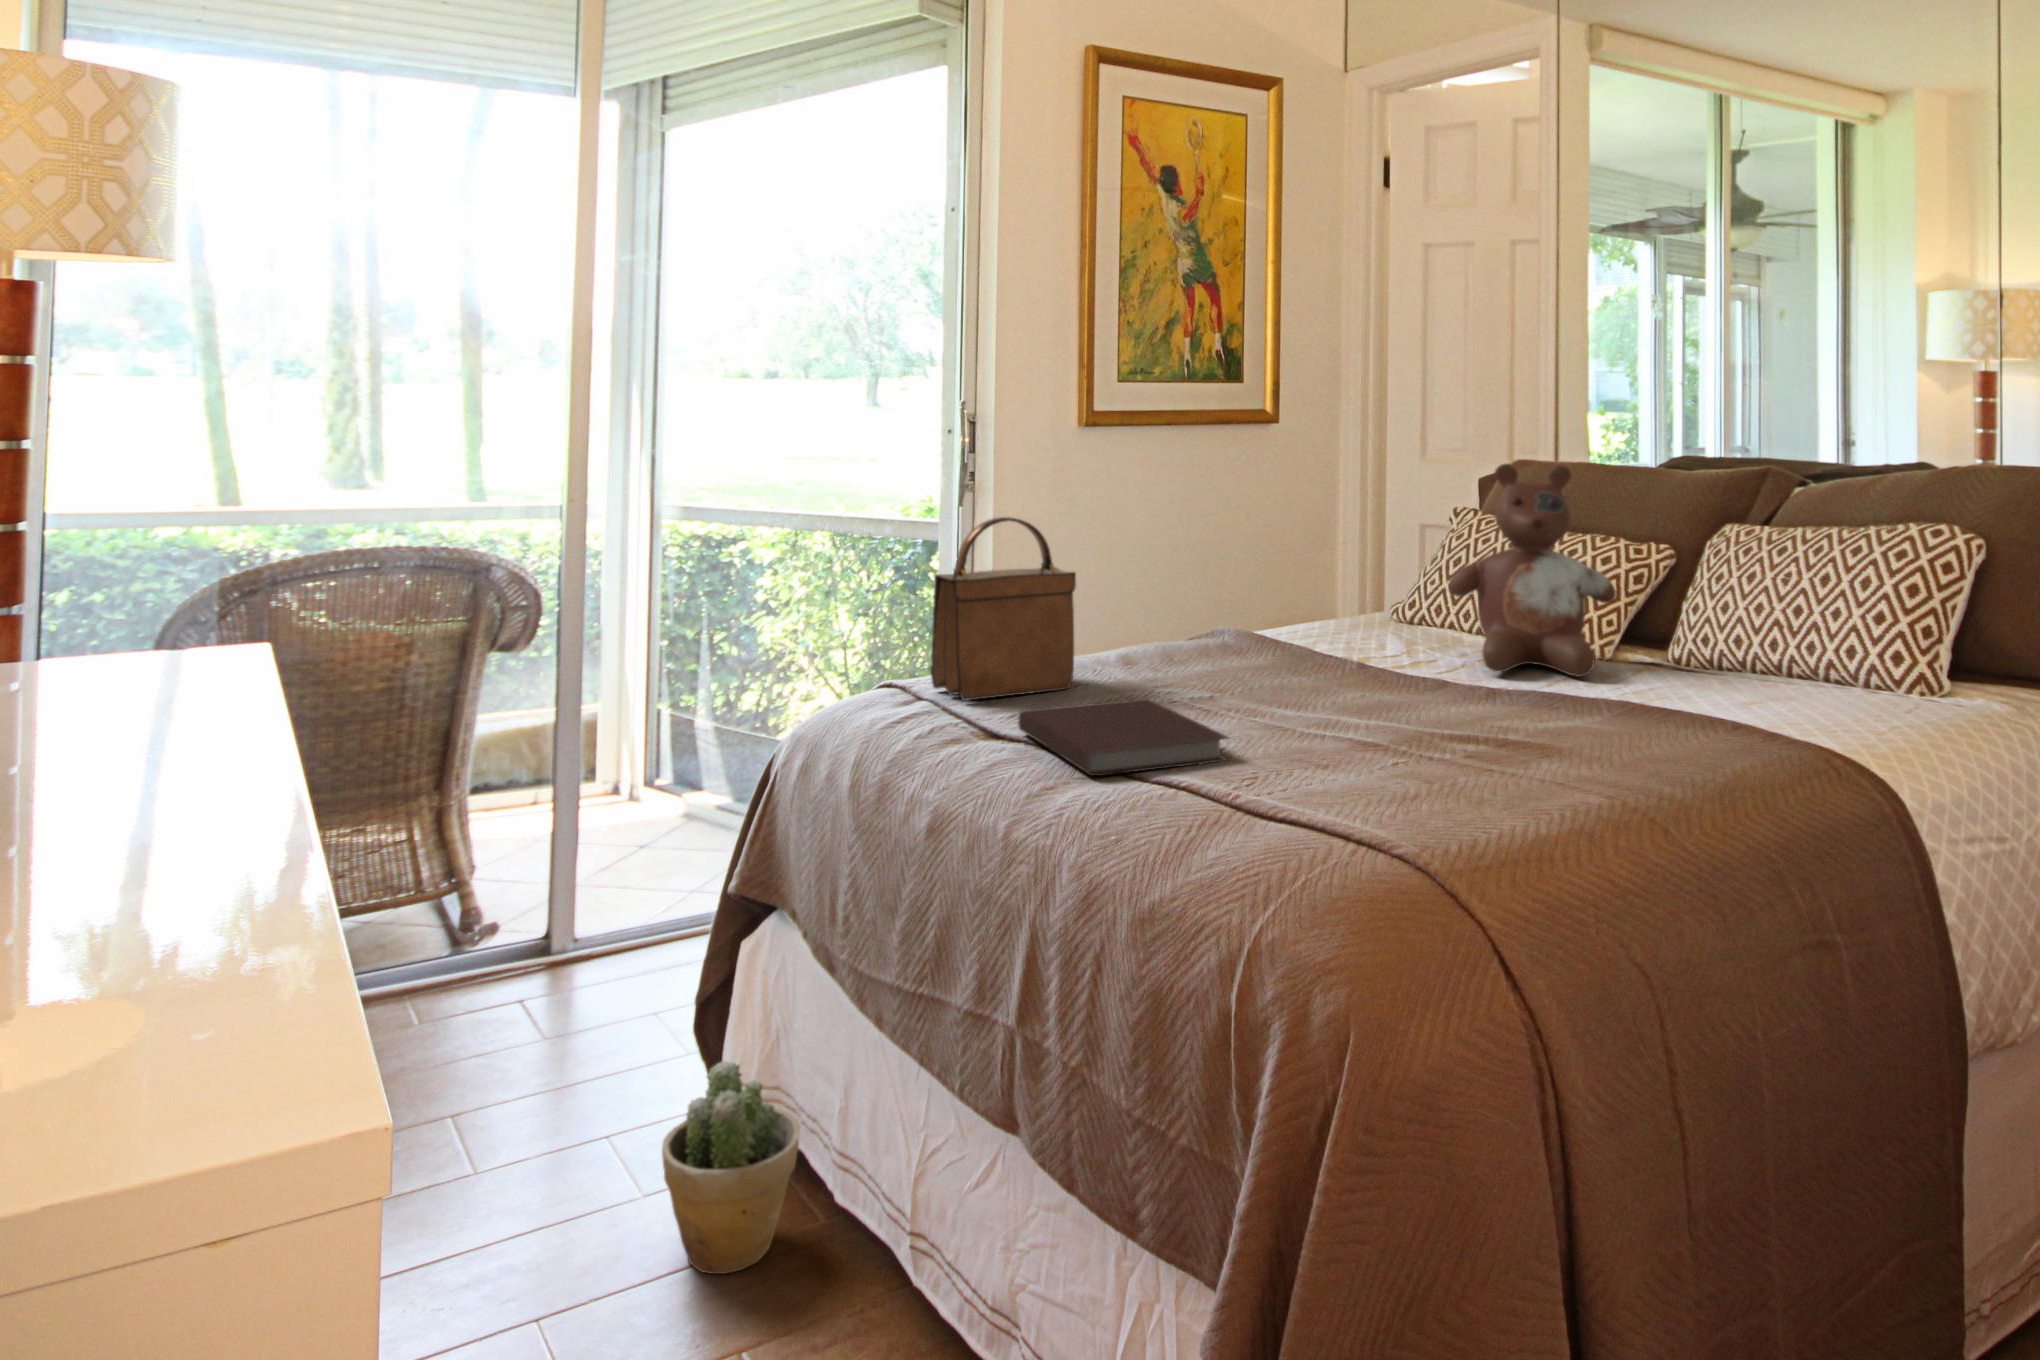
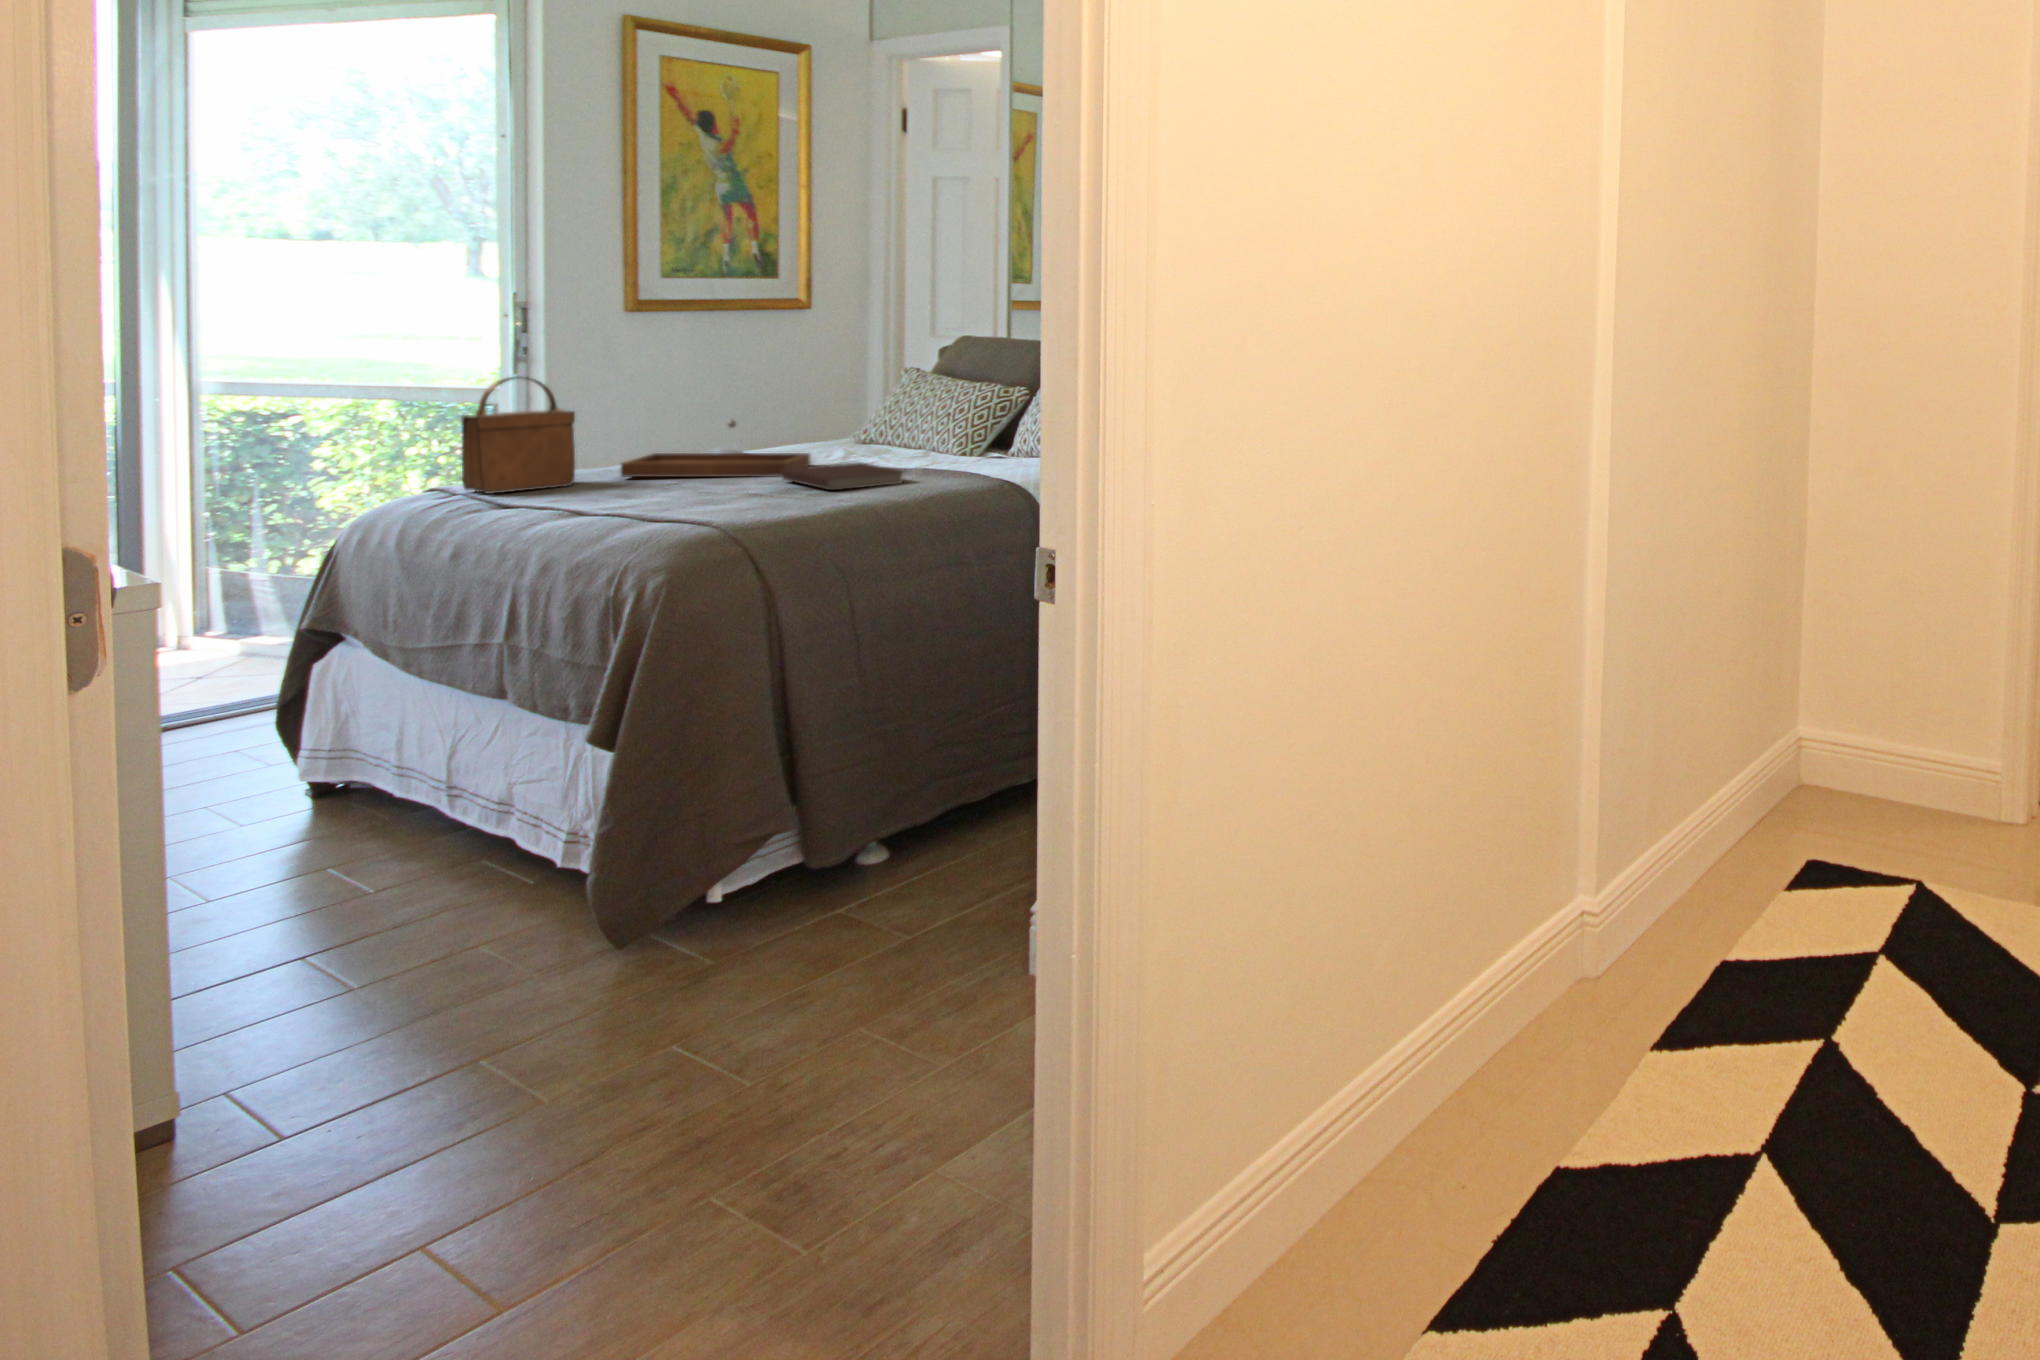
stuffed bear: present [1448,464,1616,677] -> none [861,337,969,462]
tray: none [1130,590,1382,694] -> present [621,420,811,477]
notebook: present [1018,699,1228,776] -> present [782,462,905,490]
potted plant: present [662,1061,800,1274] -> none [258,724,367,844]

